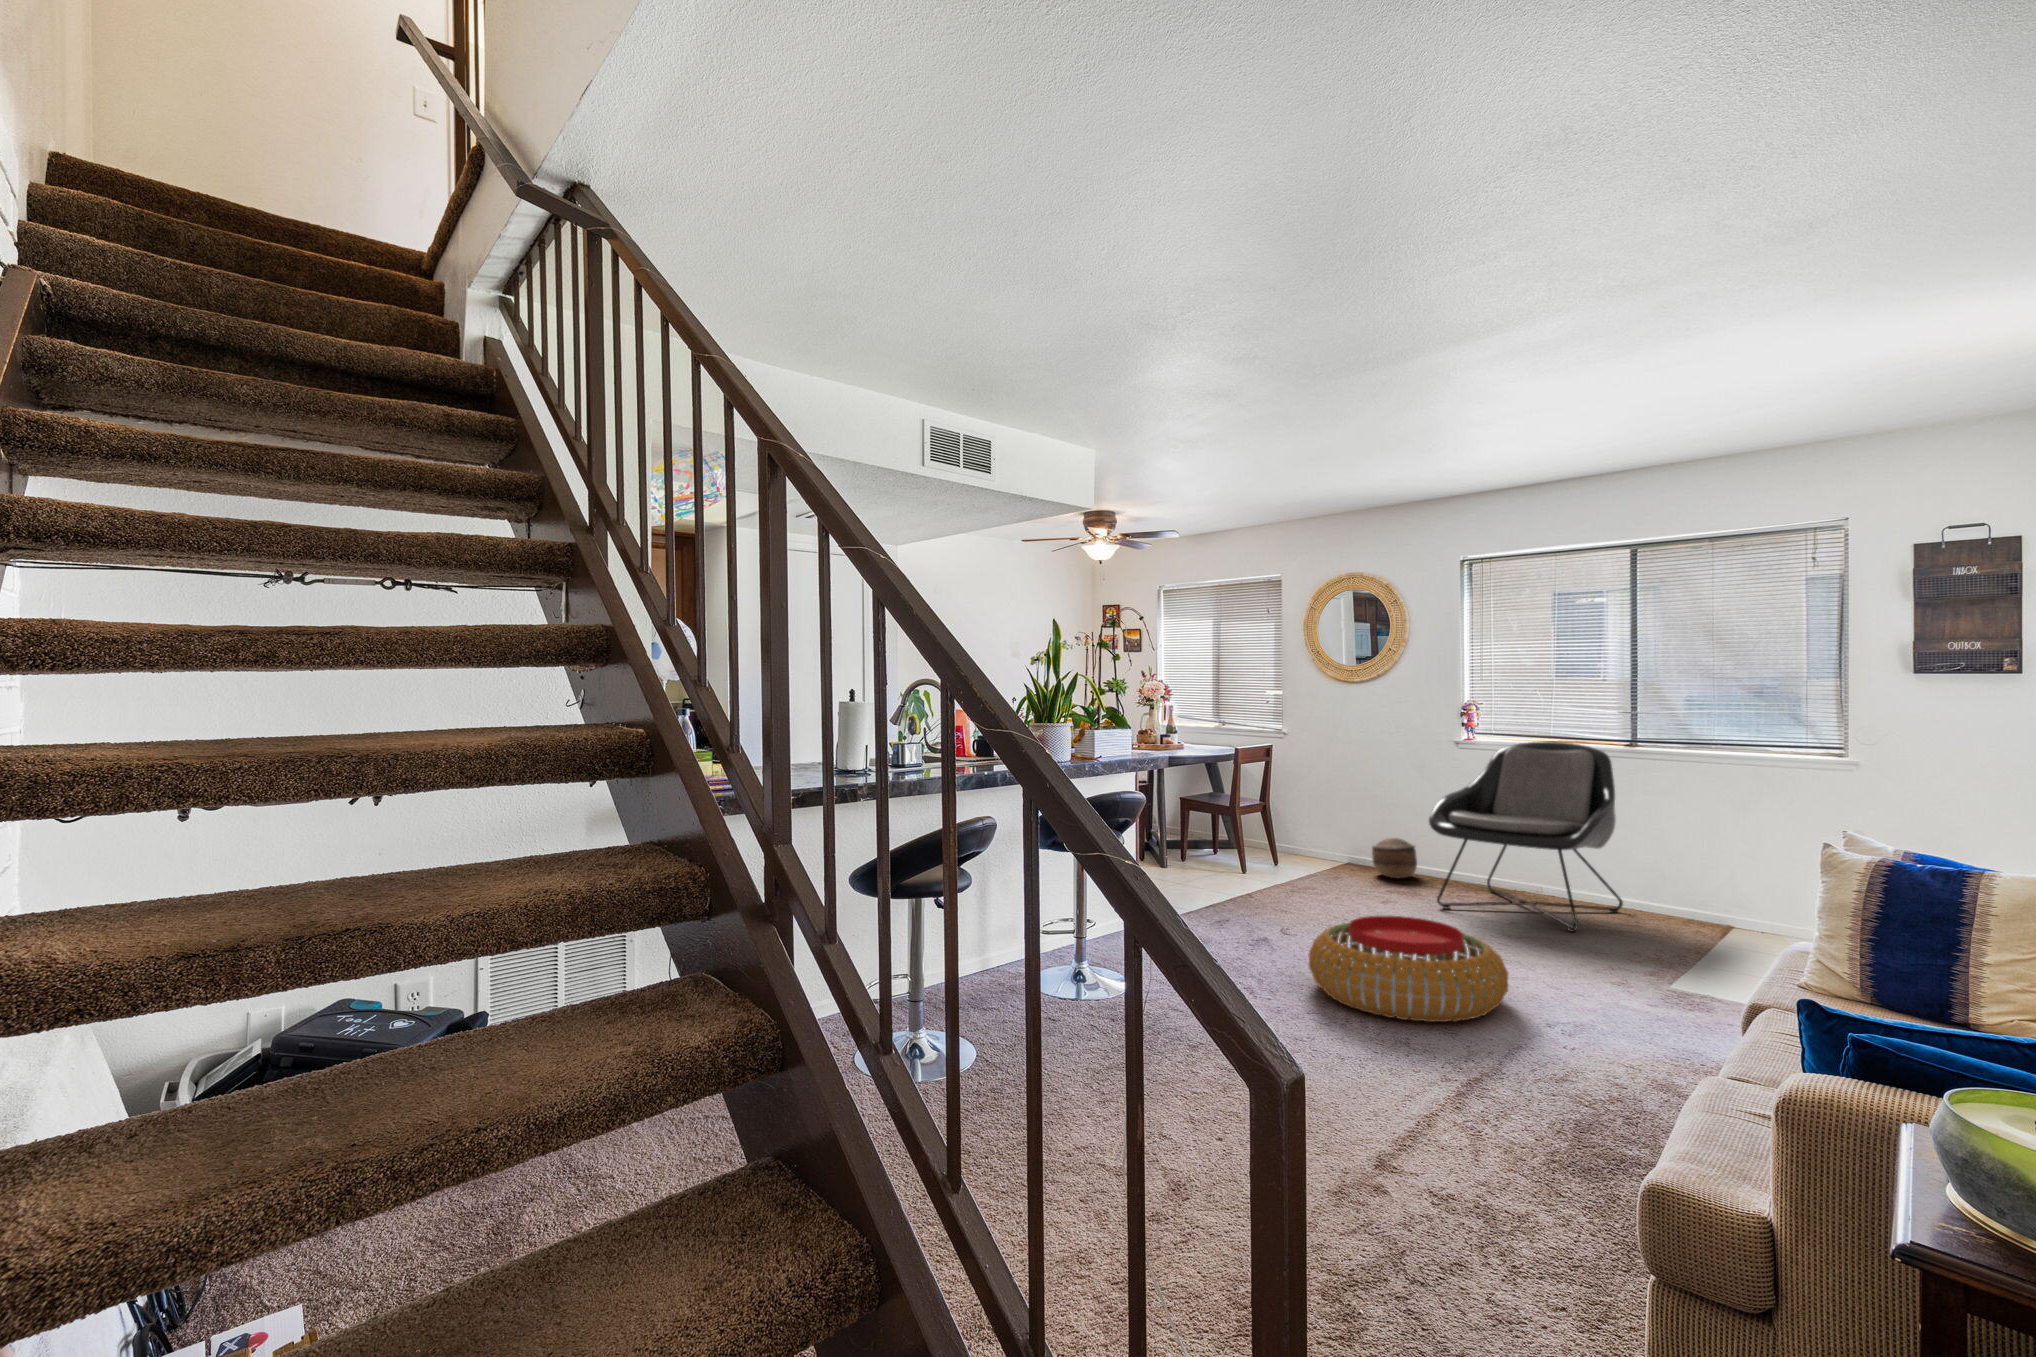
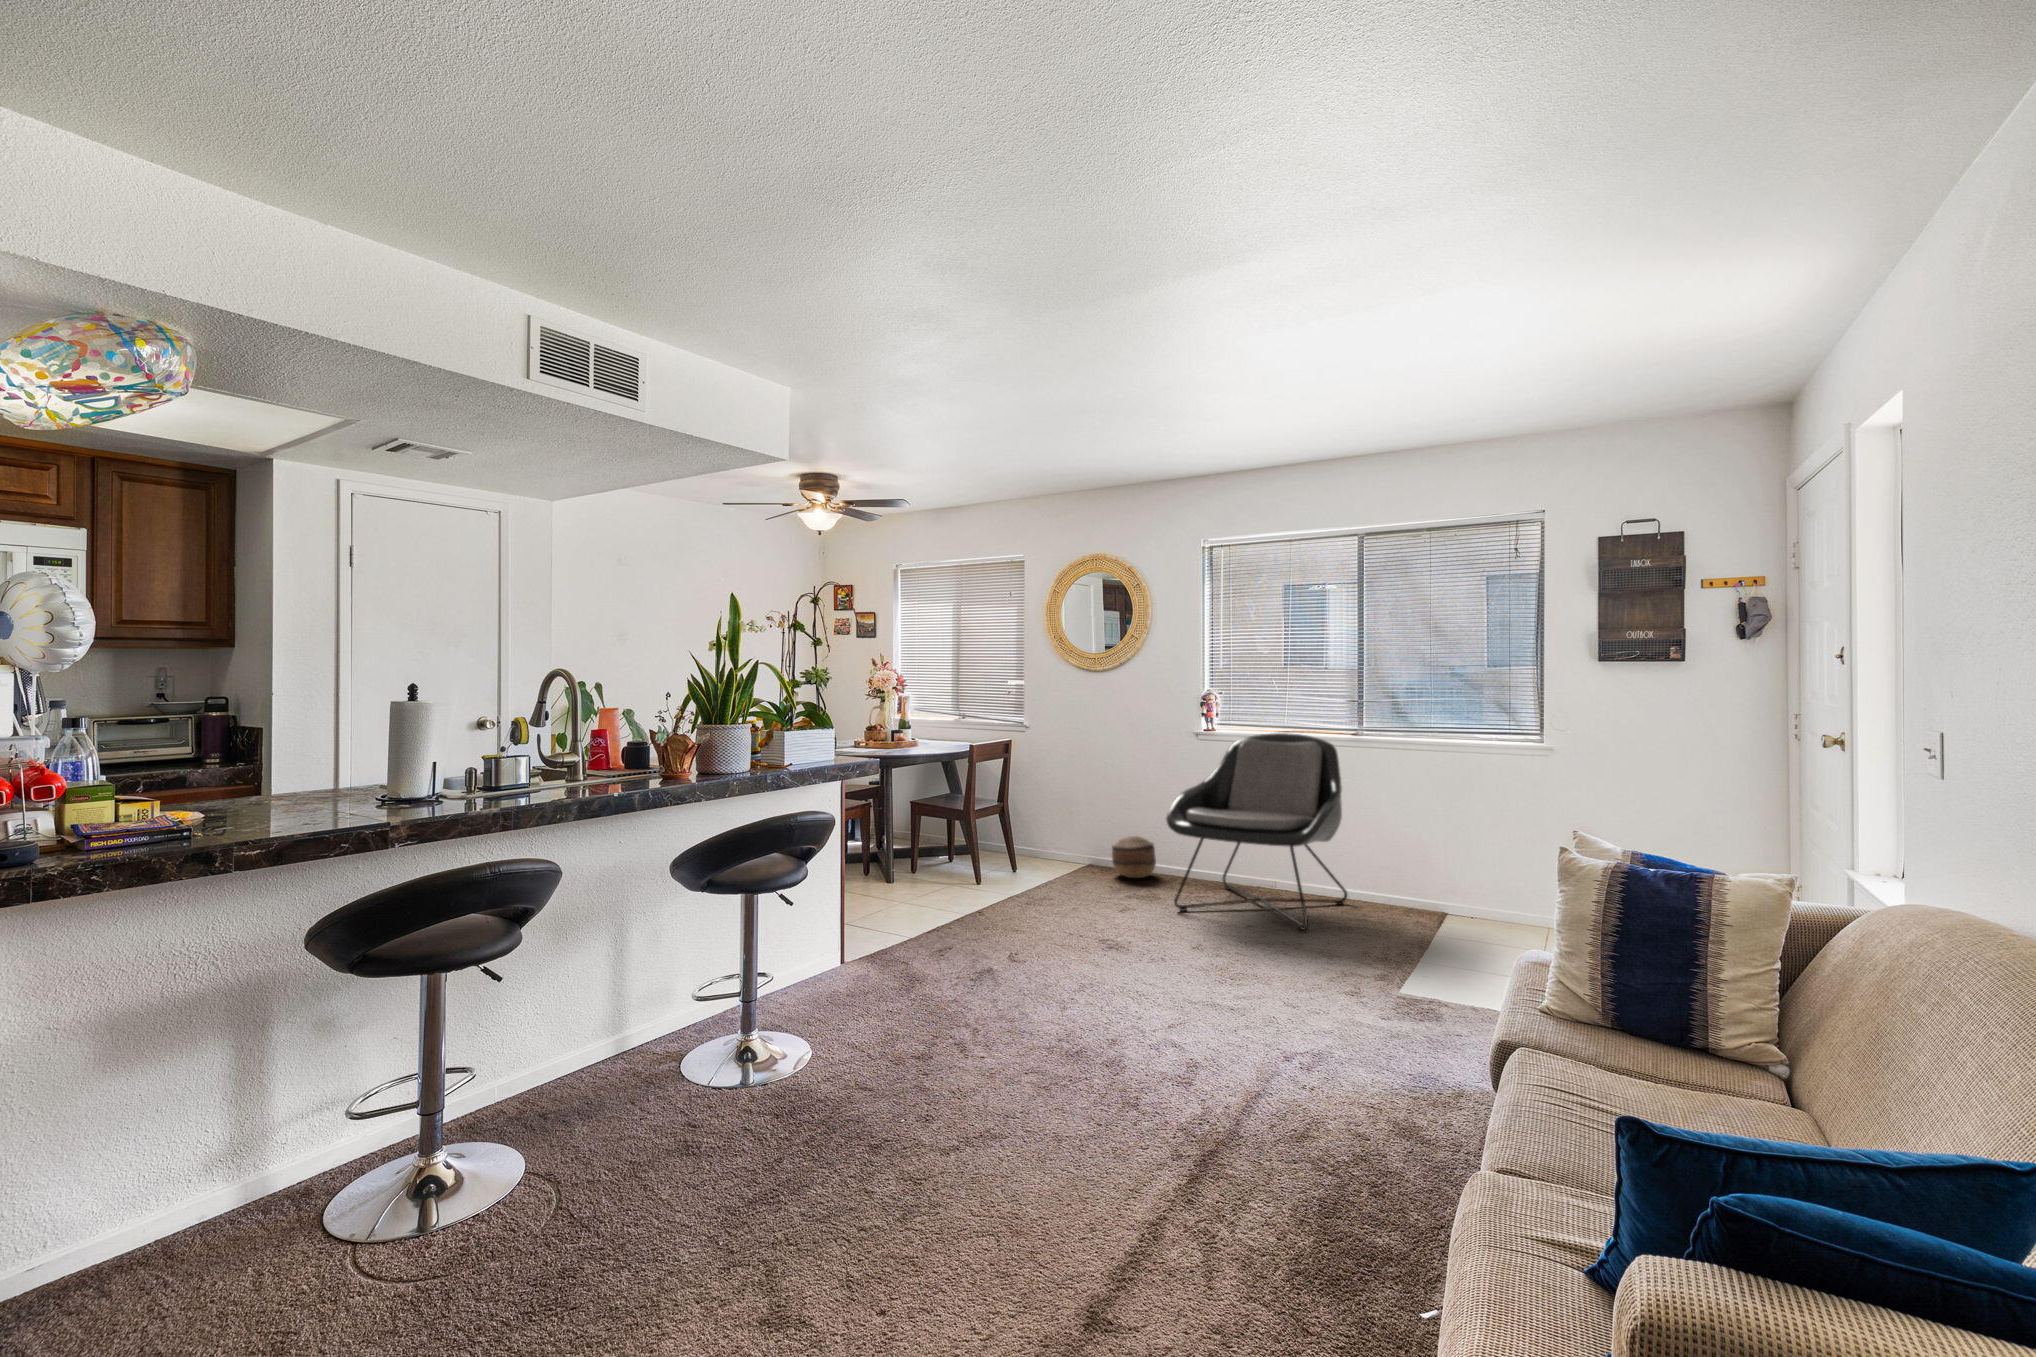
pouf: present [1309,916,1508,1022] -> none [1036,932,1244,1056]

